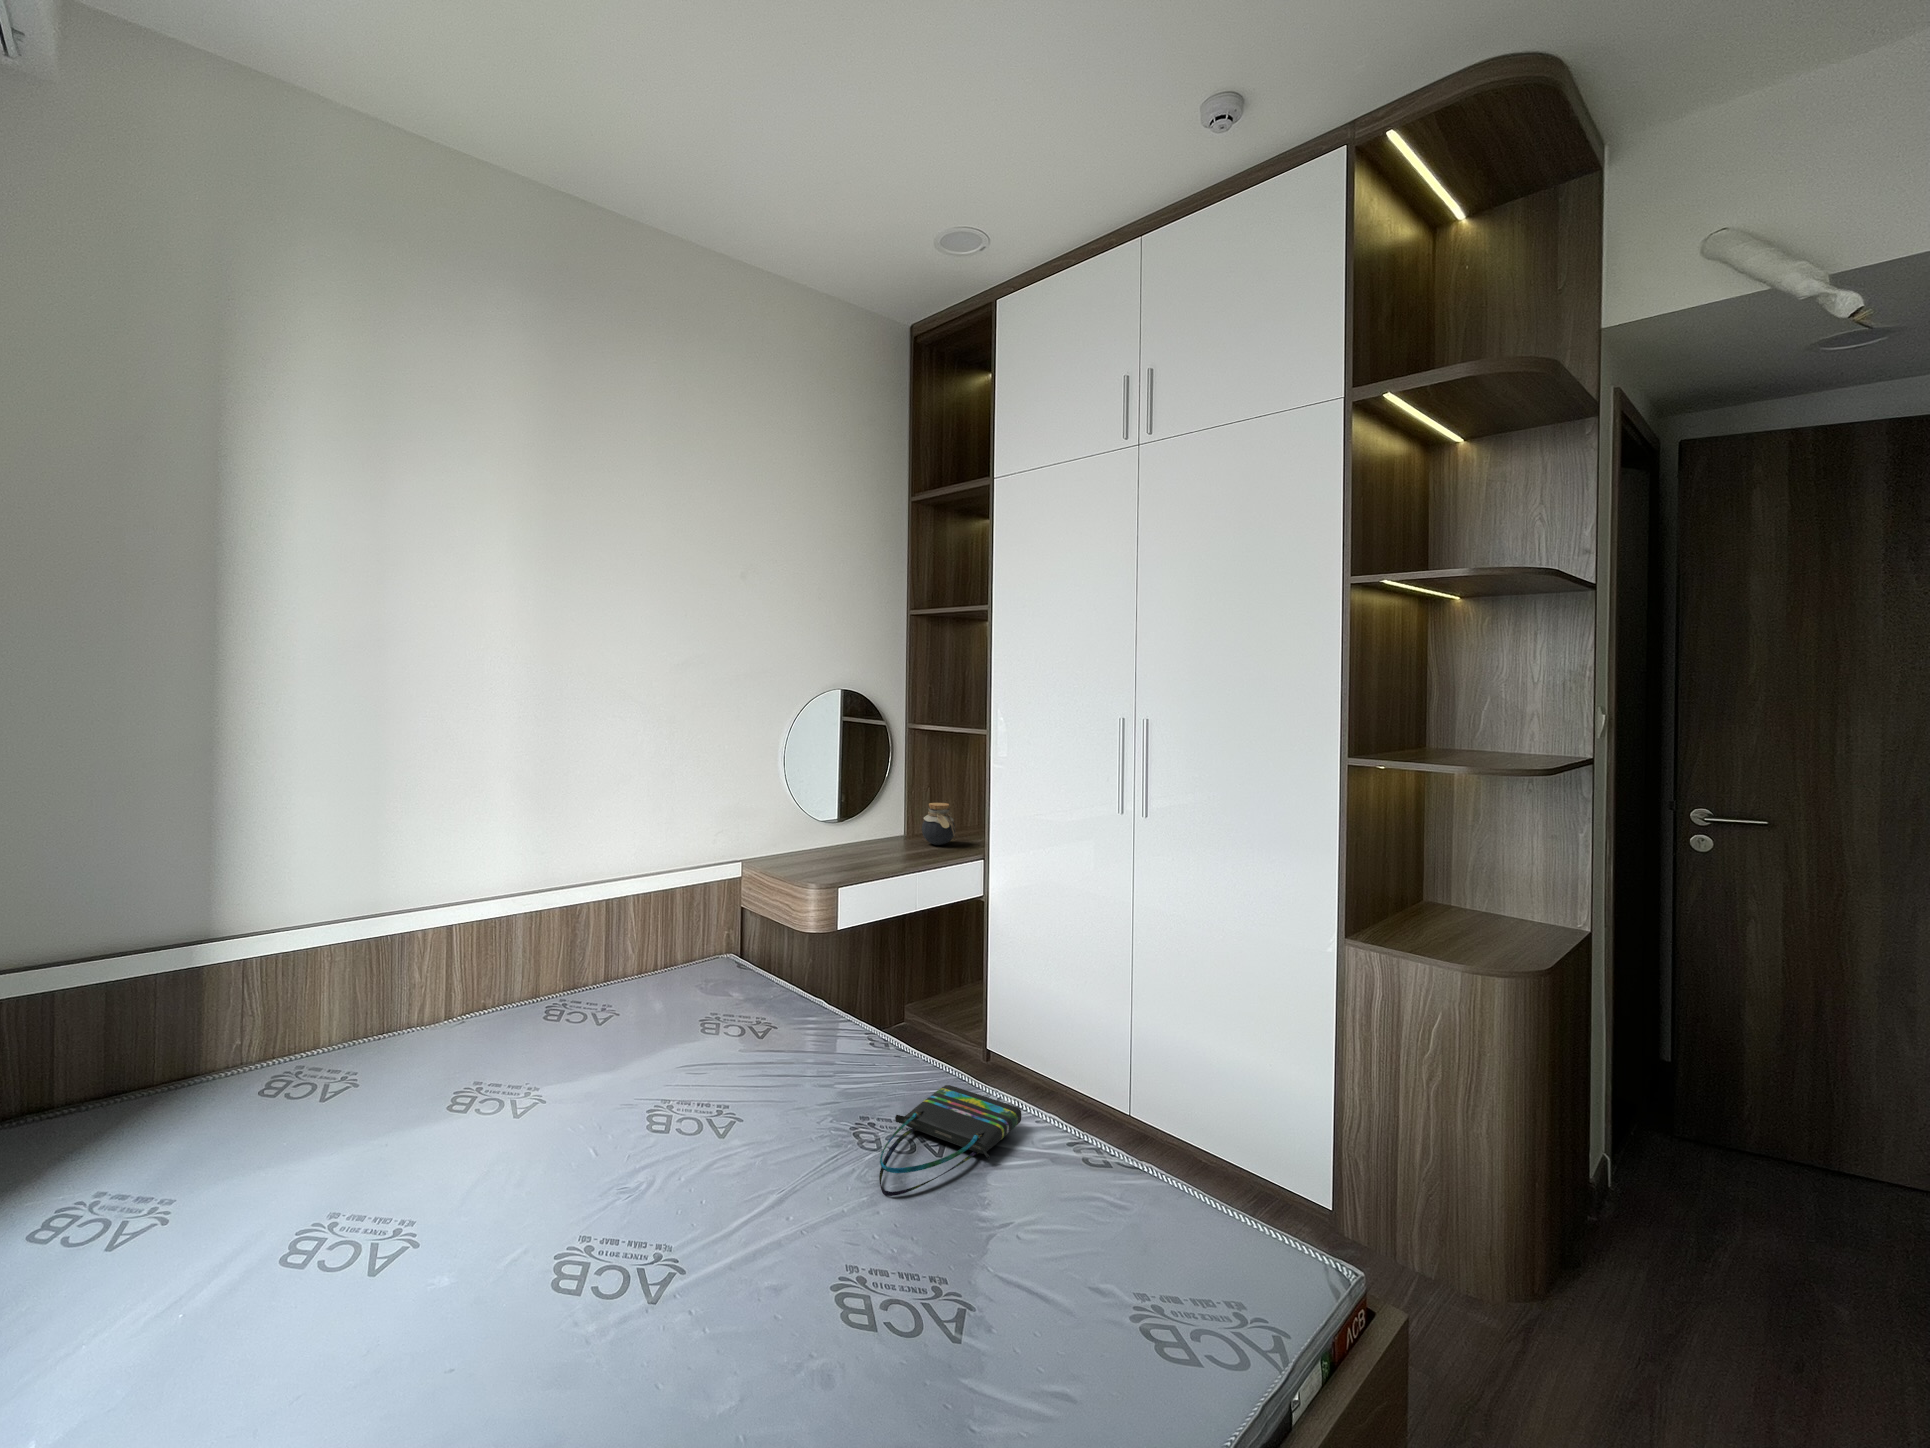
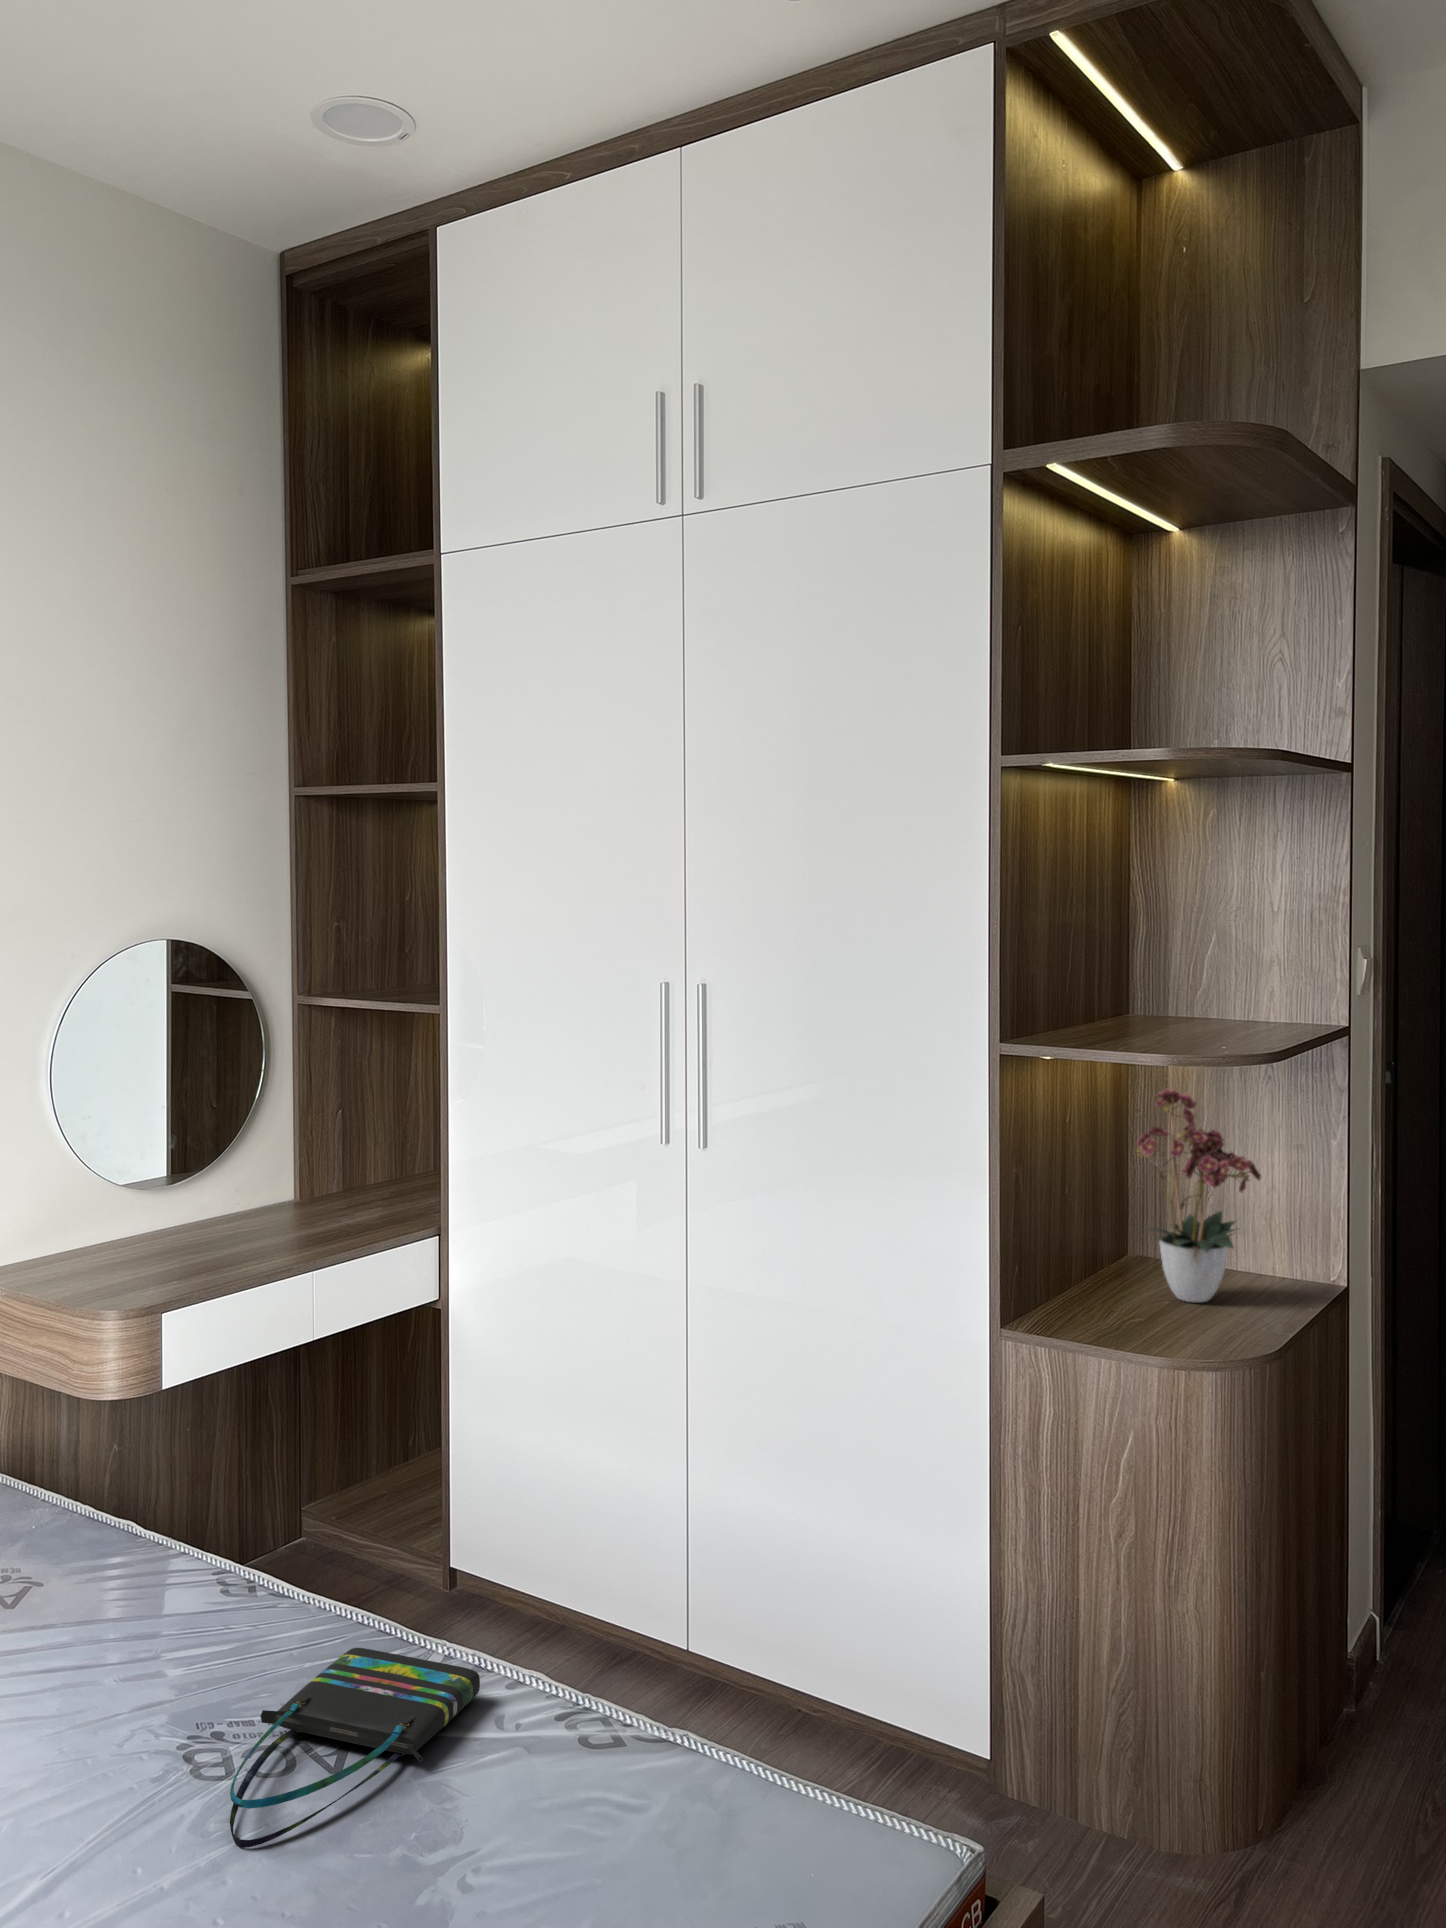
flower arrangement: none [1427,786,1538,931] -> present [1137,1089,1261,1302]
jar: present [922,803,956,845] -> none [320,1137,383,1214]

